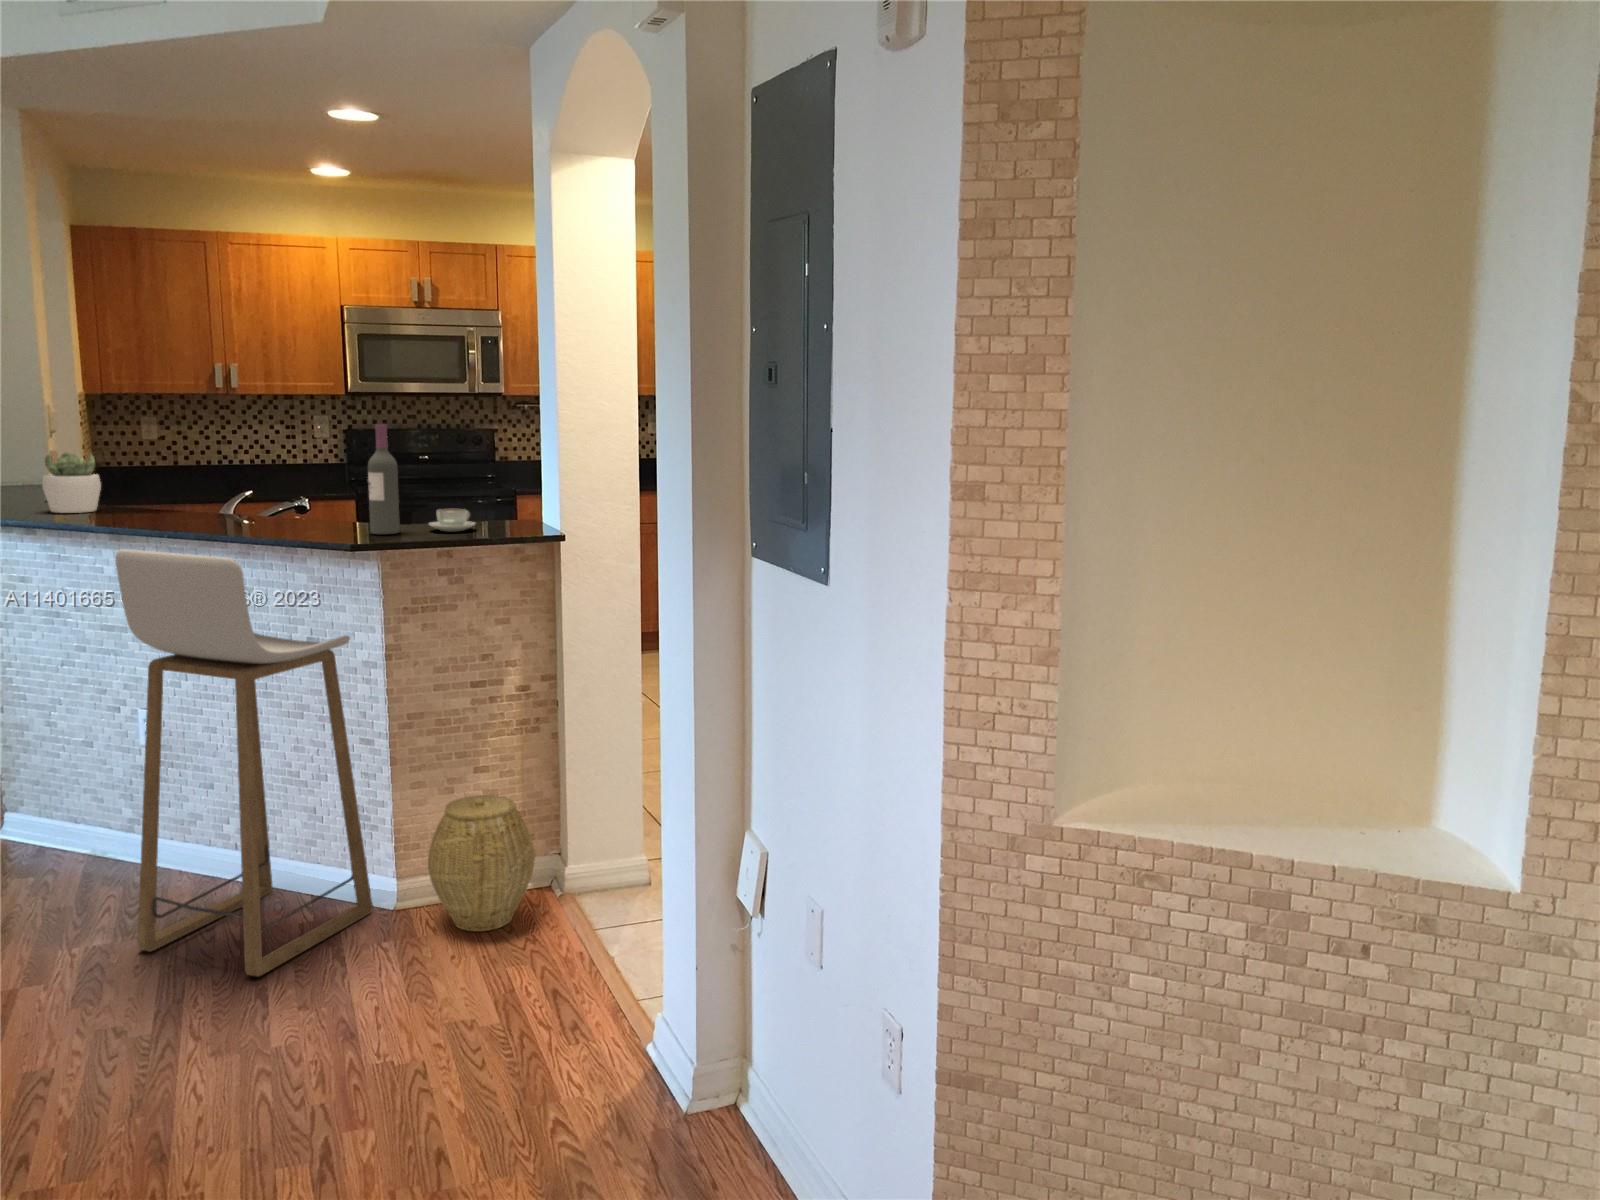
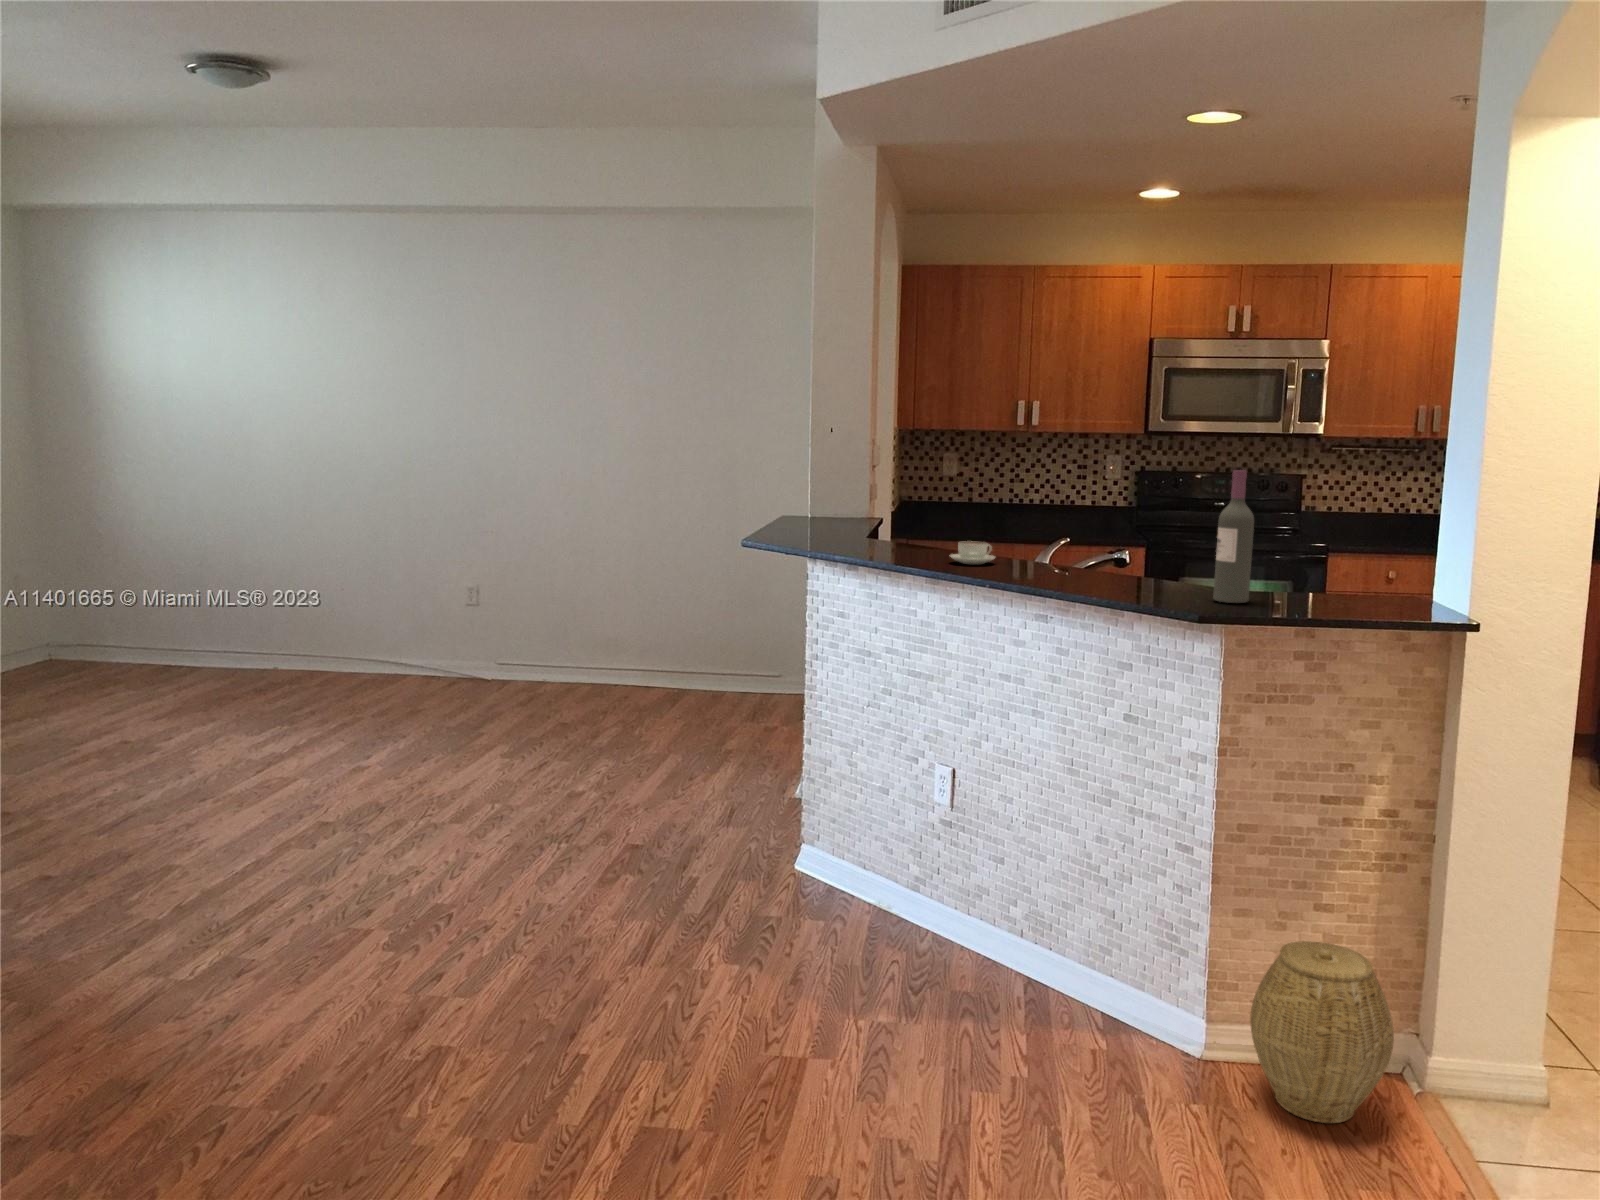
succulent plant: present [42,453,101,513] -> none [870,491,922,553]
coffee cup: present [429,509,475,532] -> present [950,541,995,564]
bar stool: present [115,549,373,976] -> none [923,601,1183,1108]

